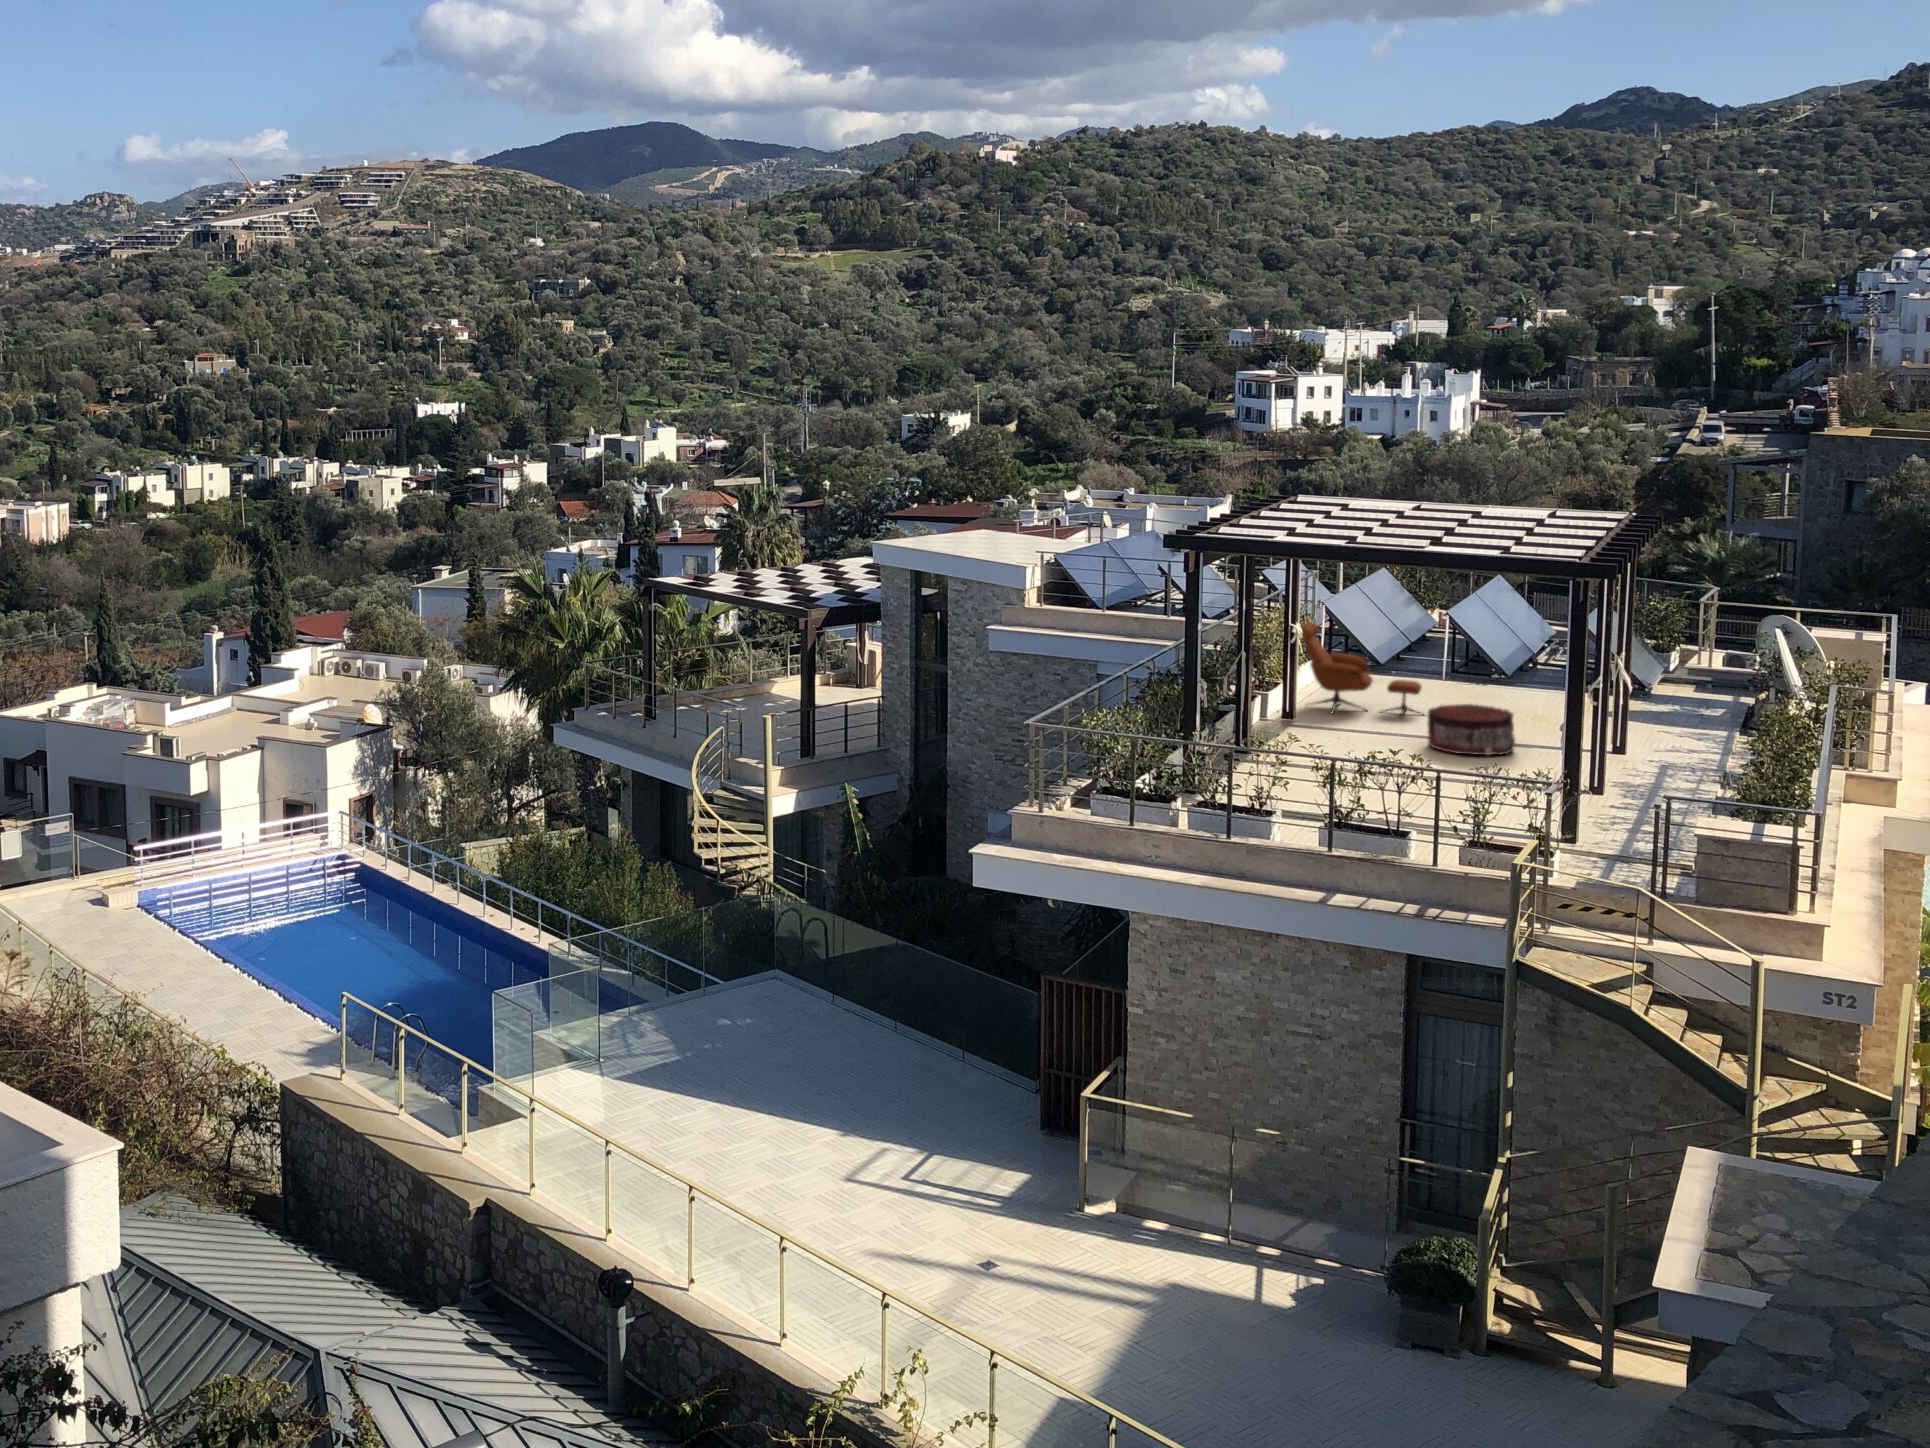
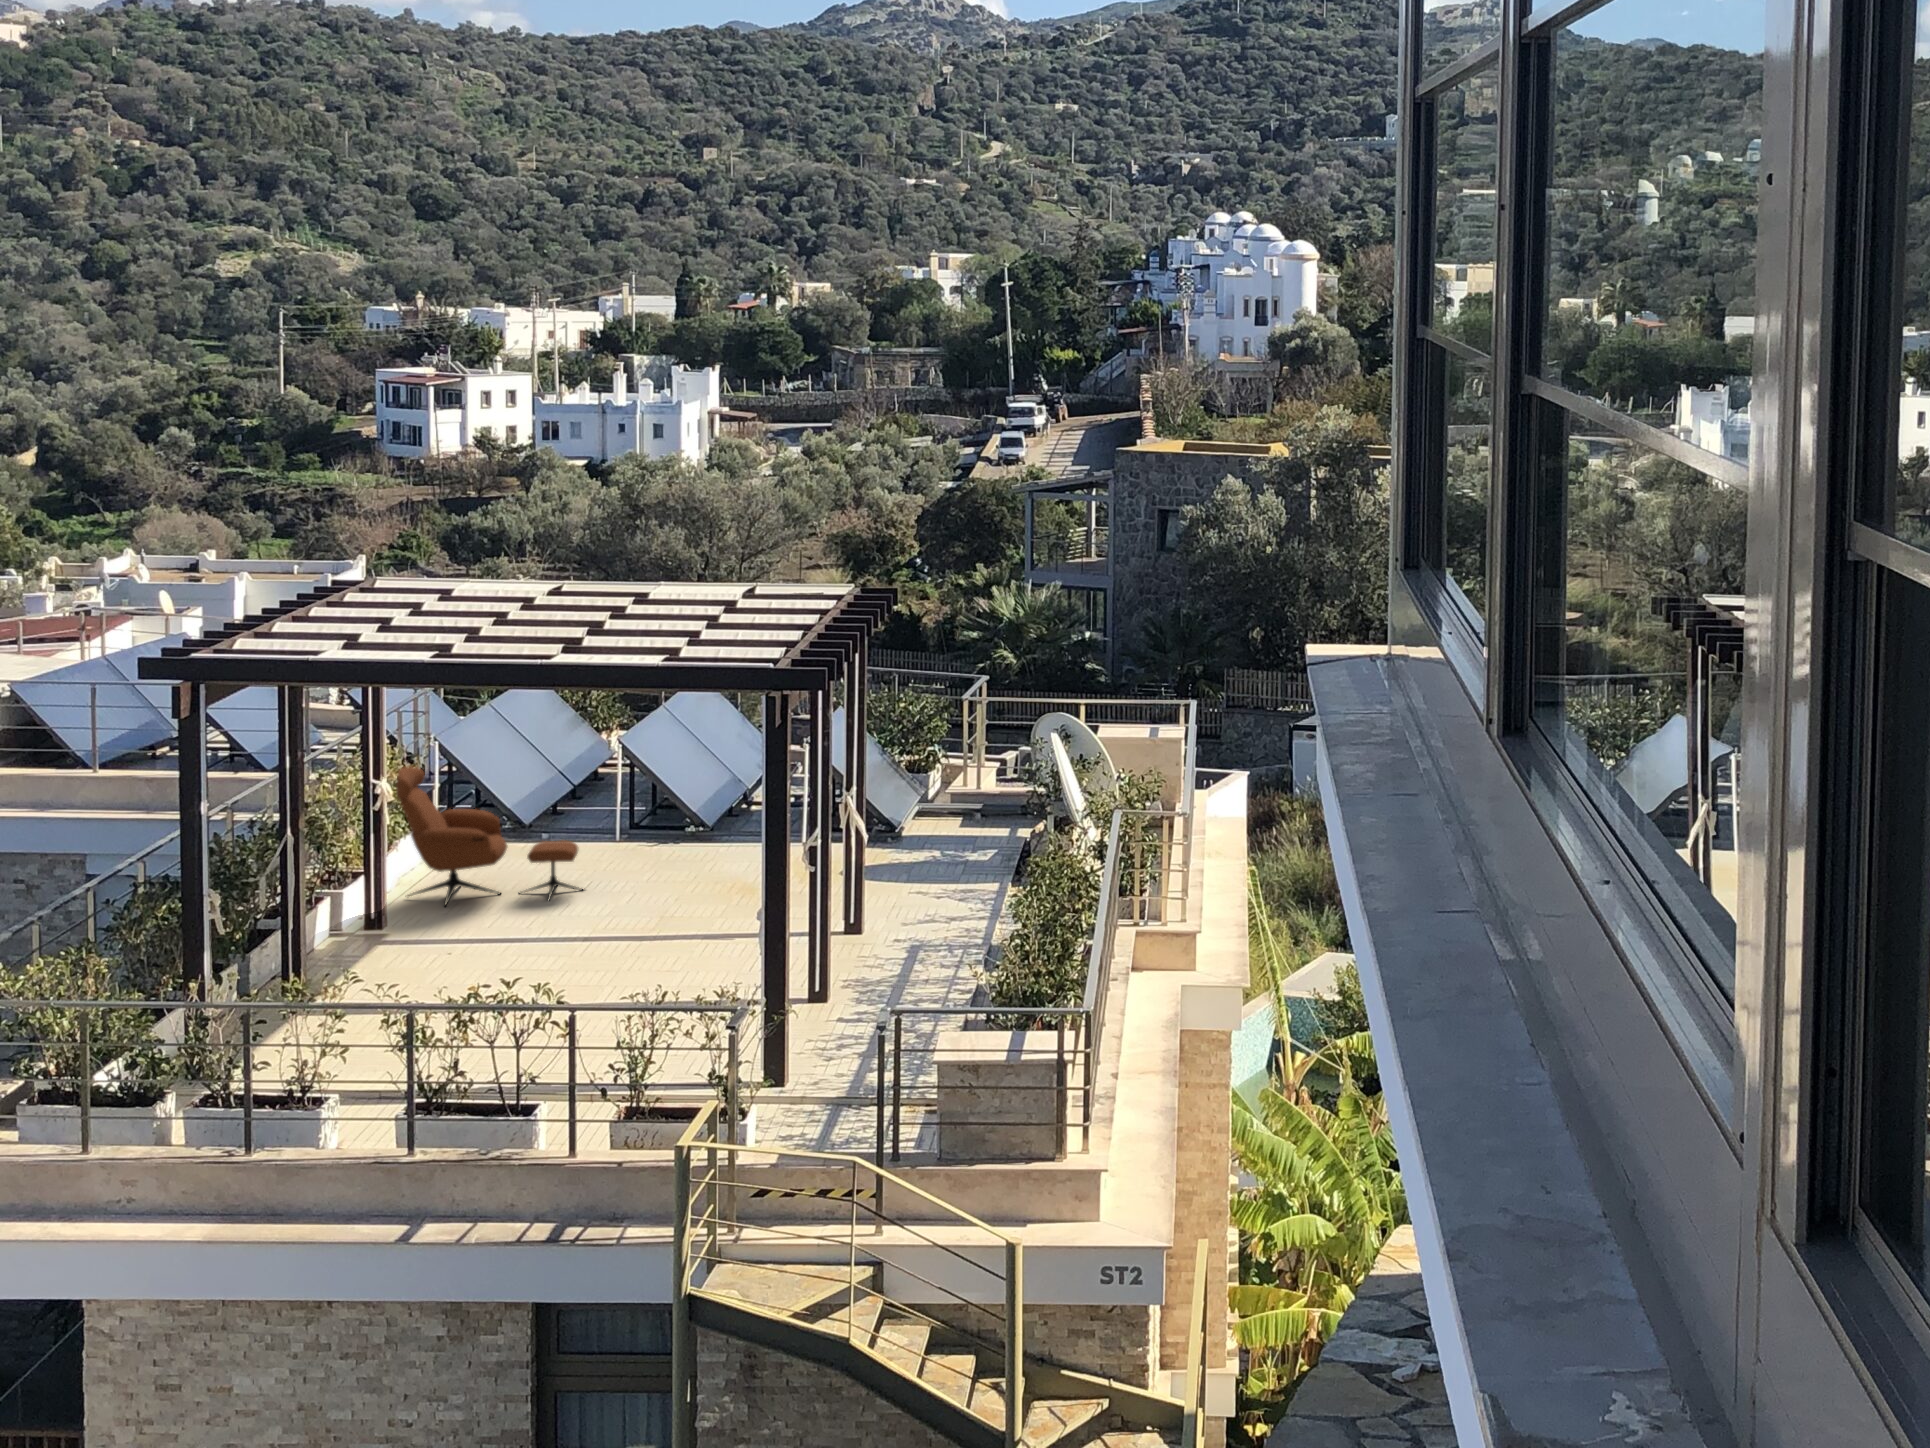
pouf: present [1427,704,1515,756] -> none [581,870,703,953]

